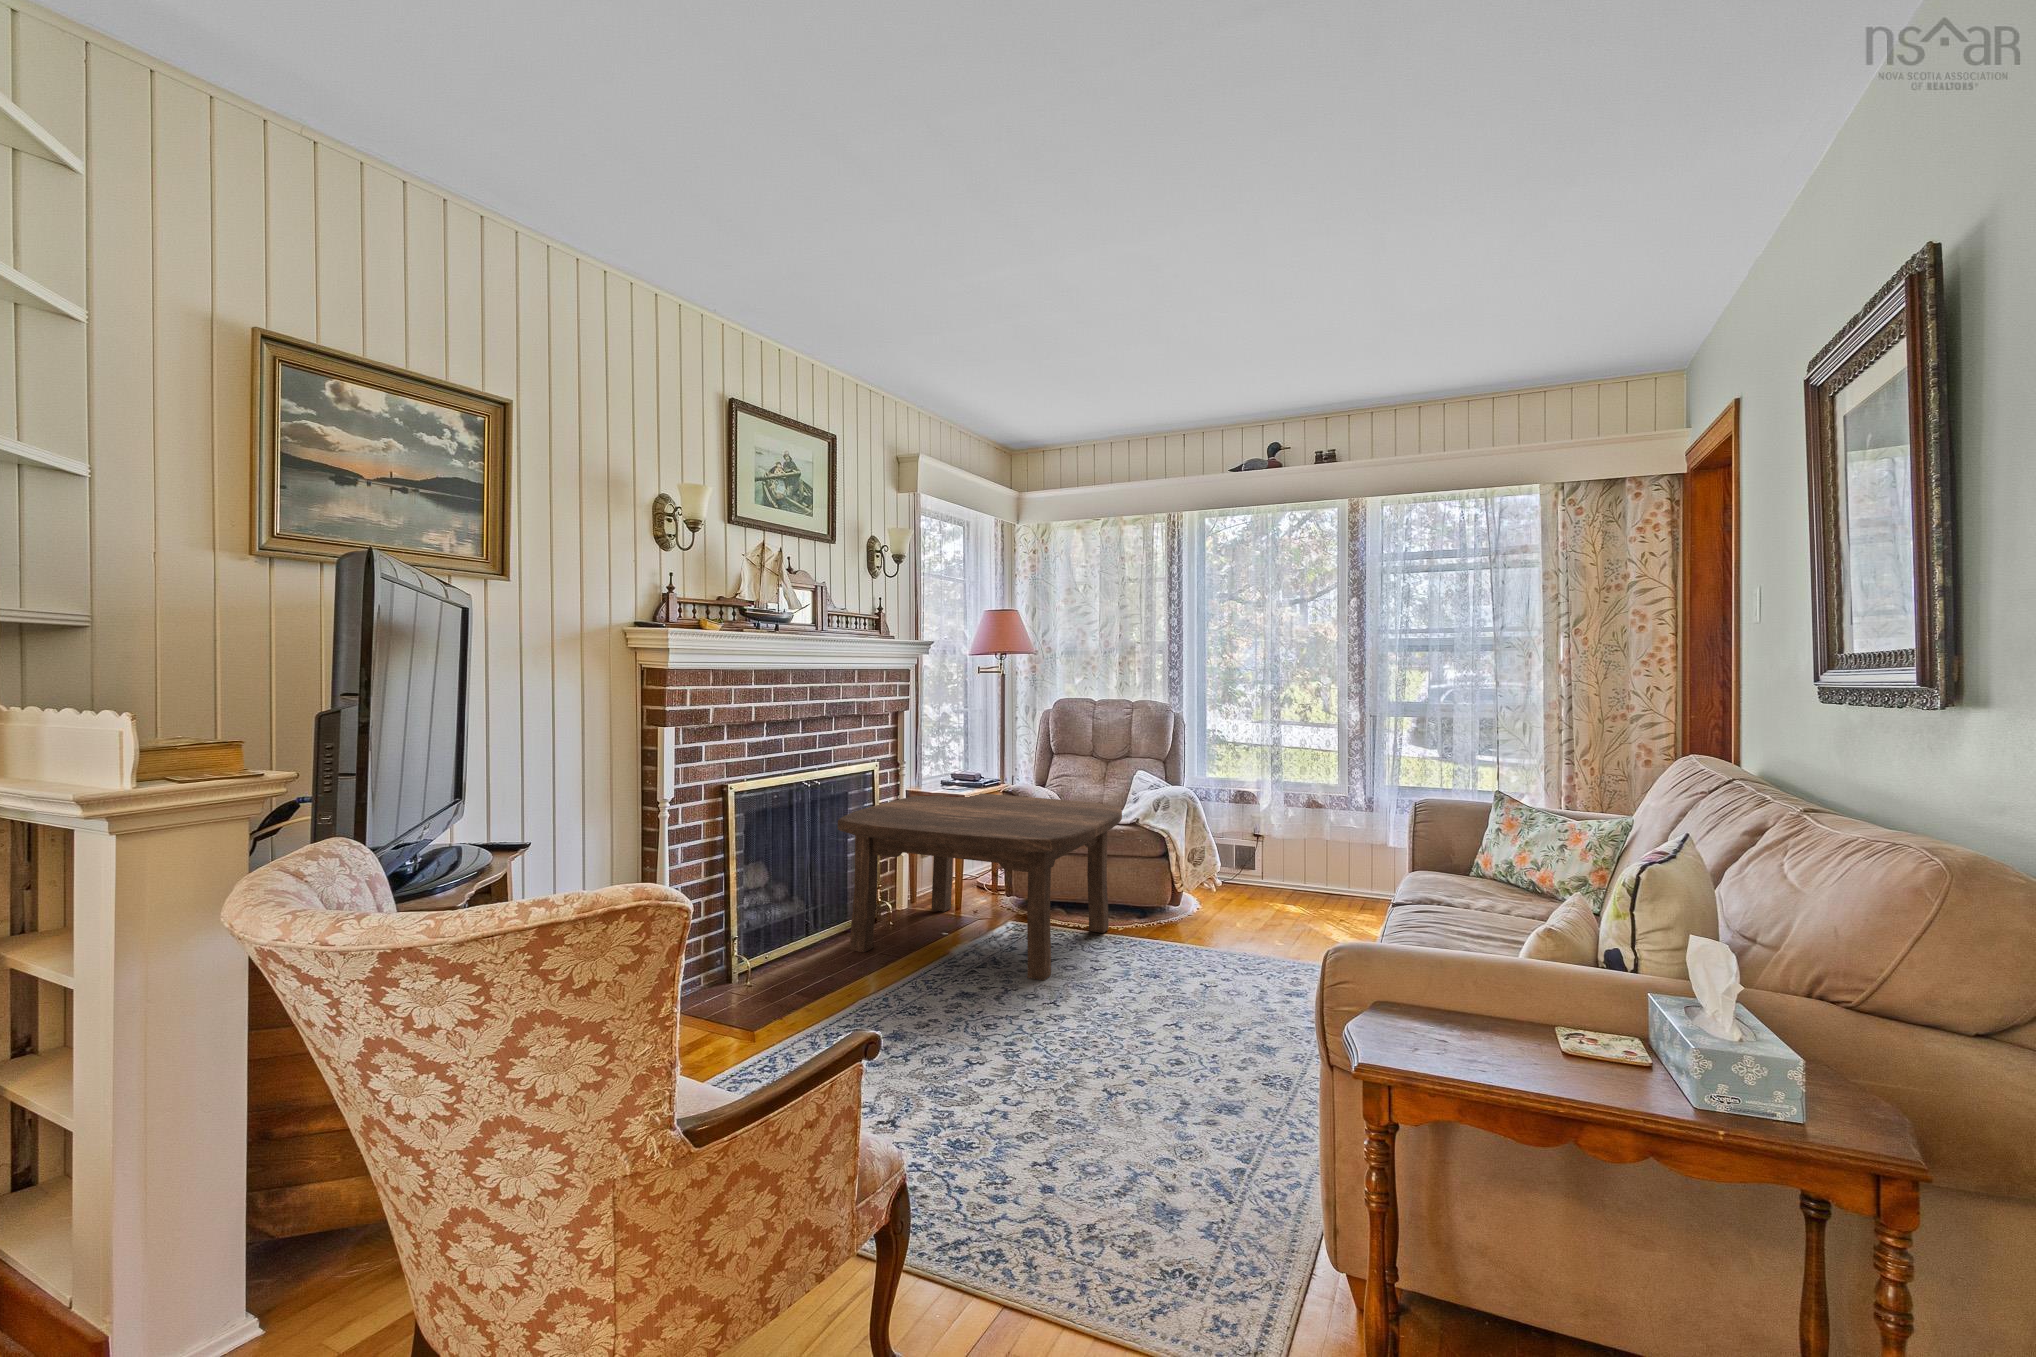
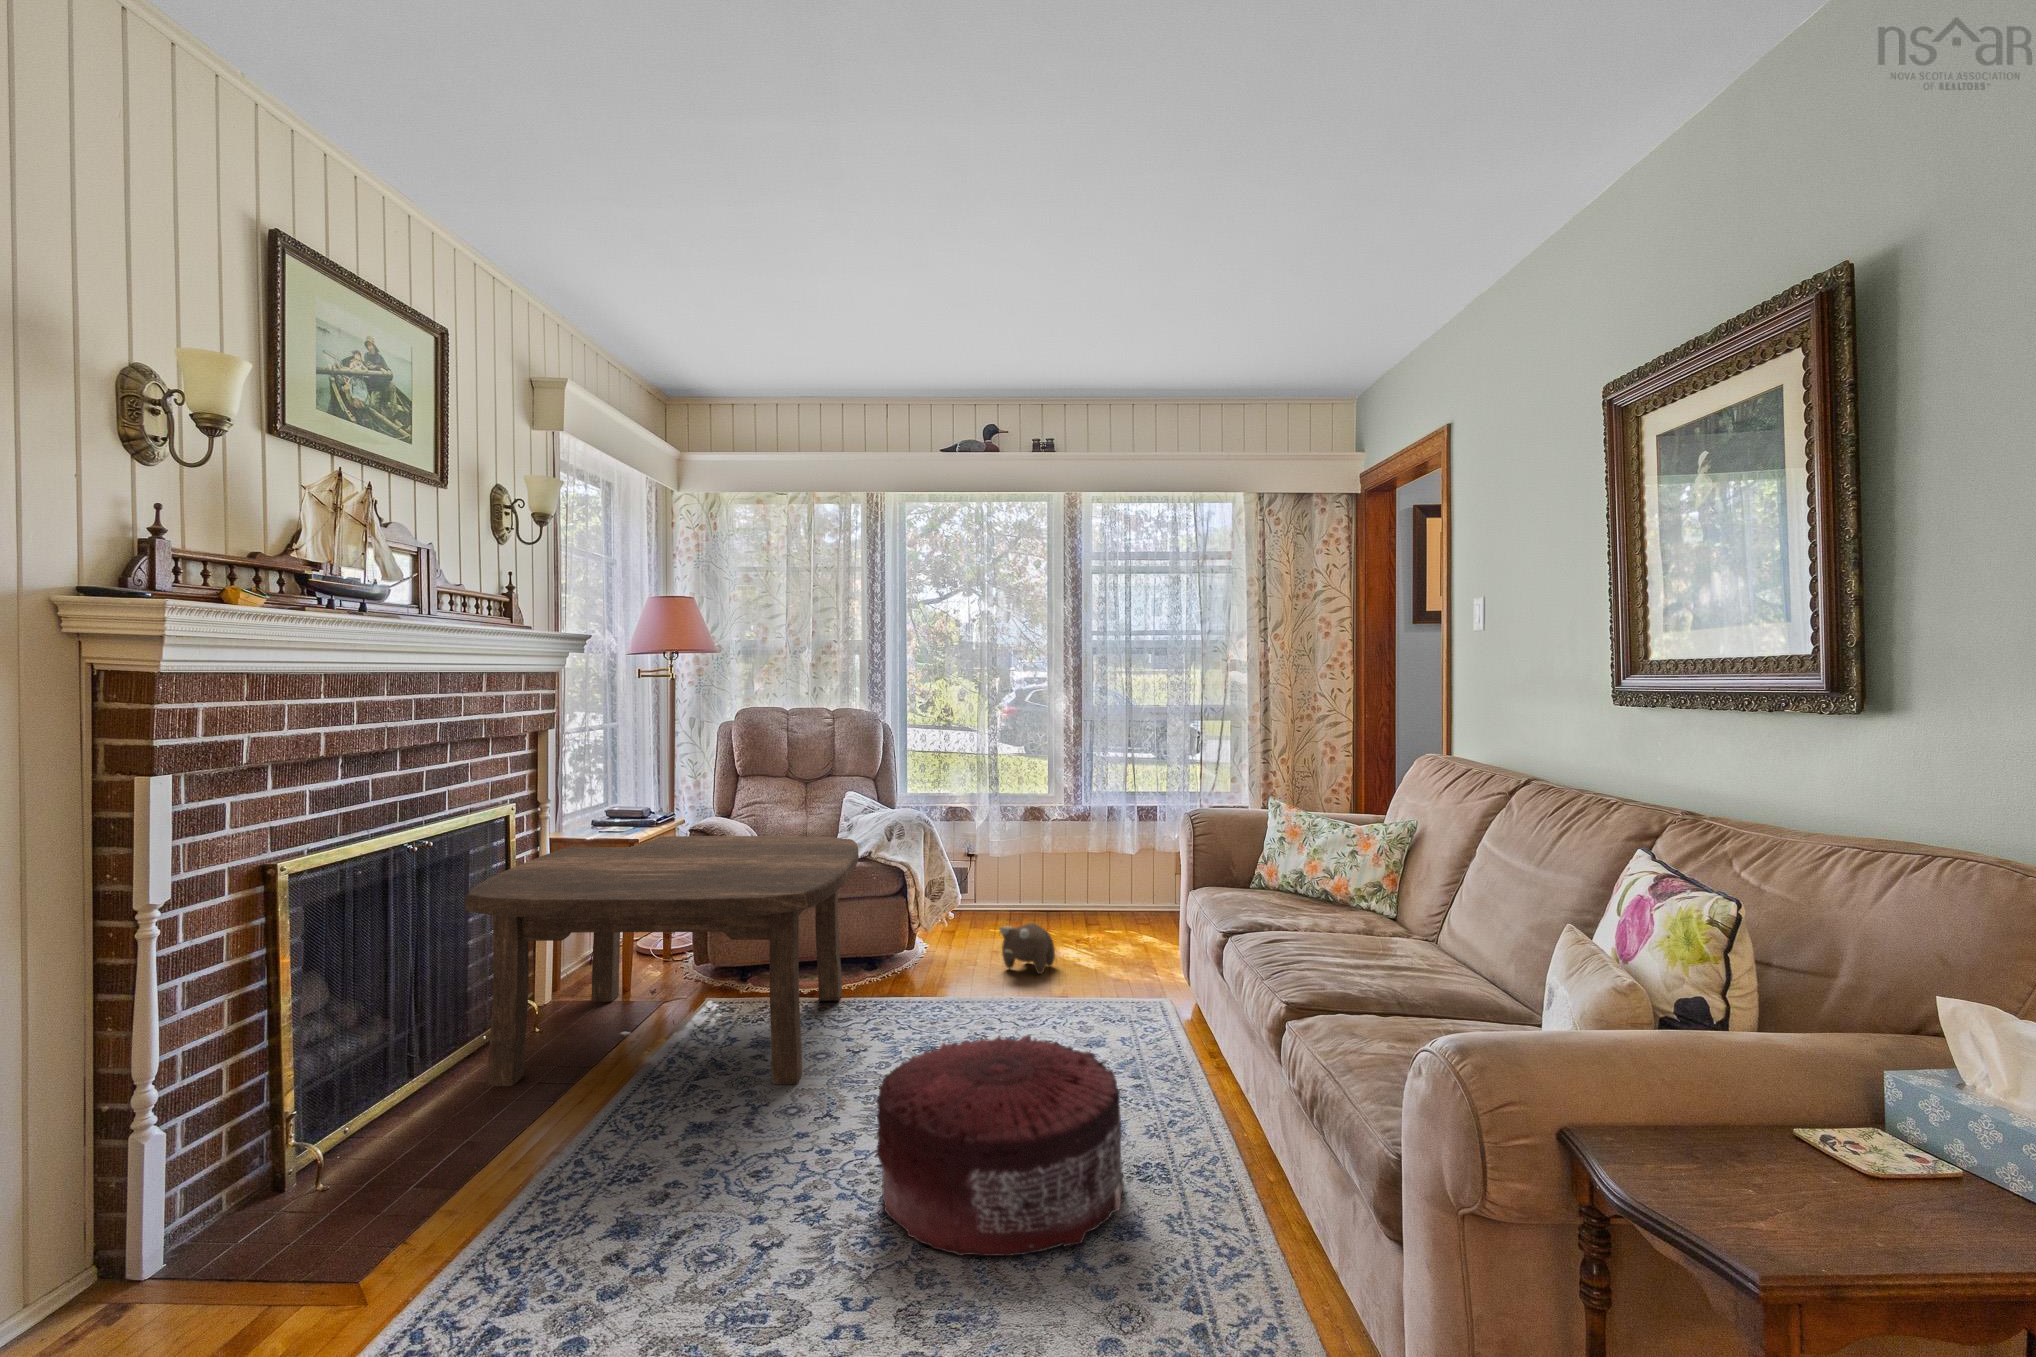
plush toy: none [1245,892,1298,938] -> present [999,923,1055,974]
pouf: none [1055,955,1245,1102] -> present [876,1035,1124,1256]

